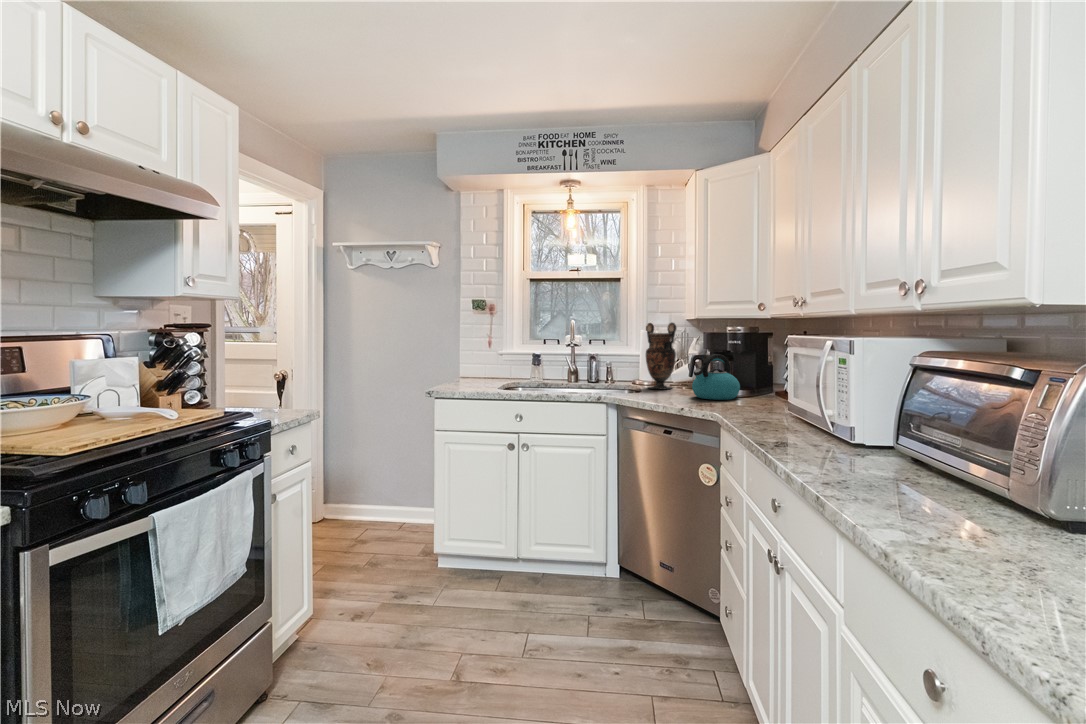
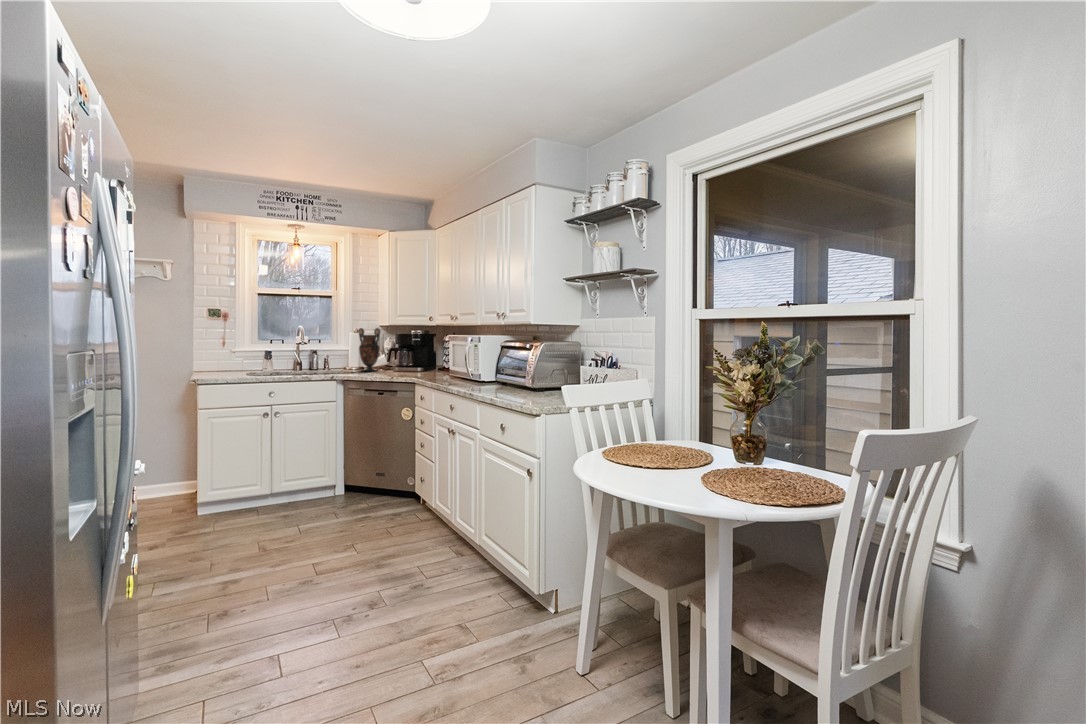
kettle: present [692,354,740,400] -> none [395,347,423,373]

